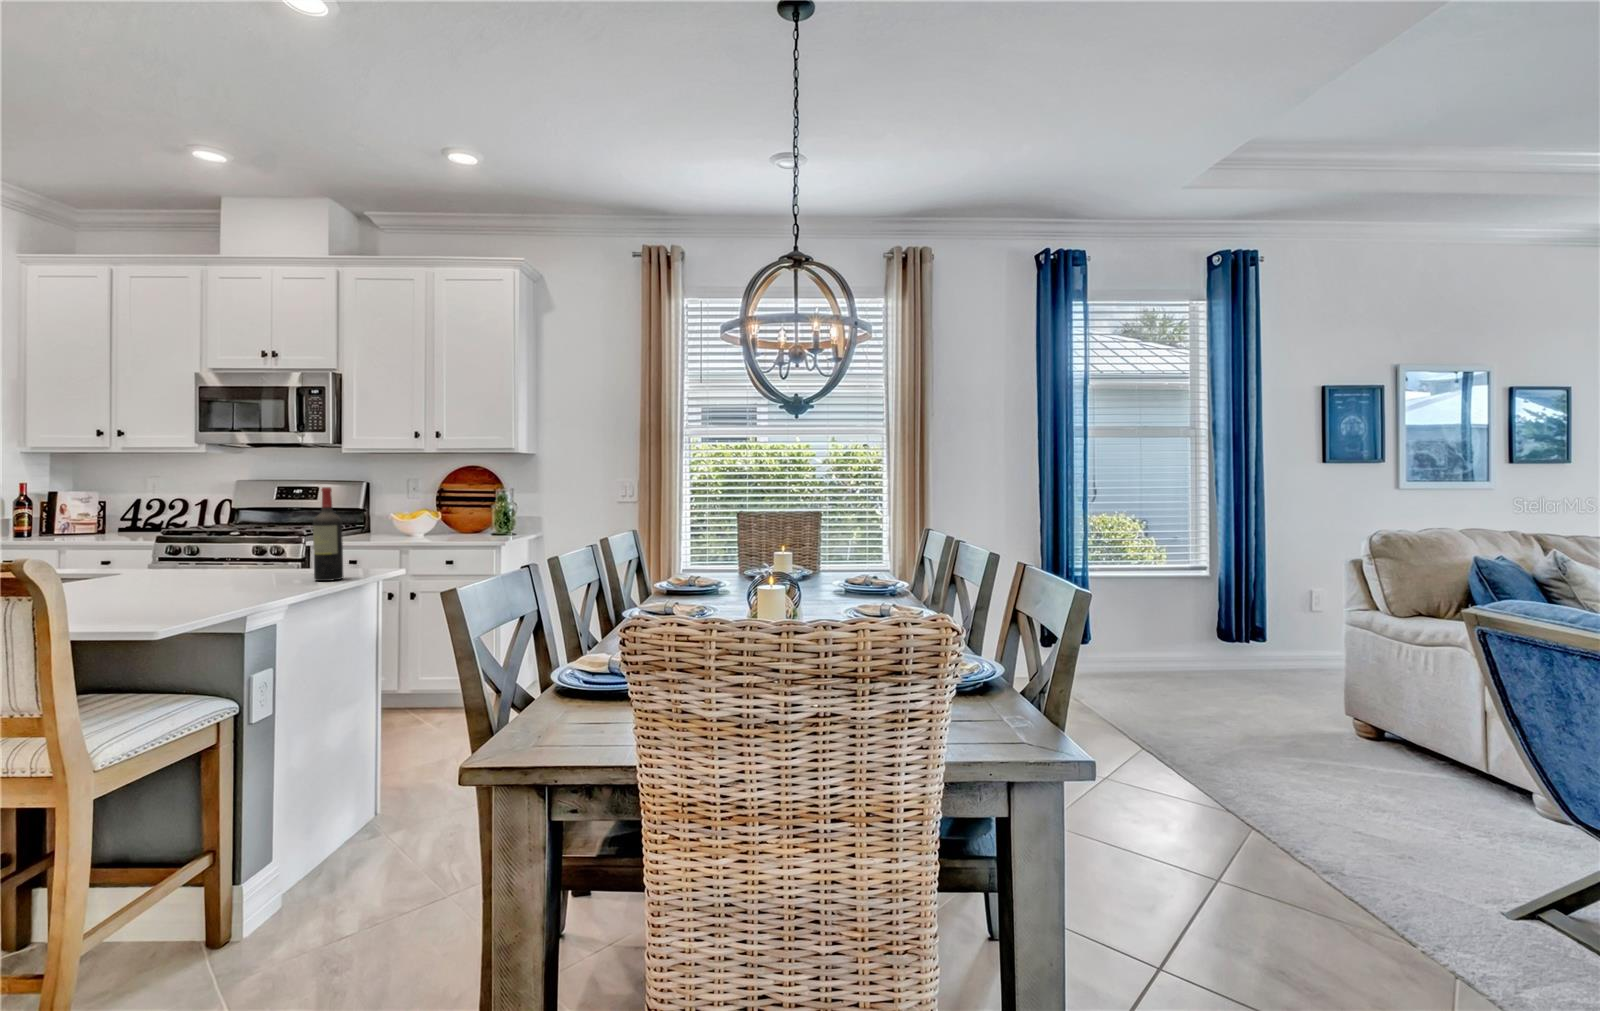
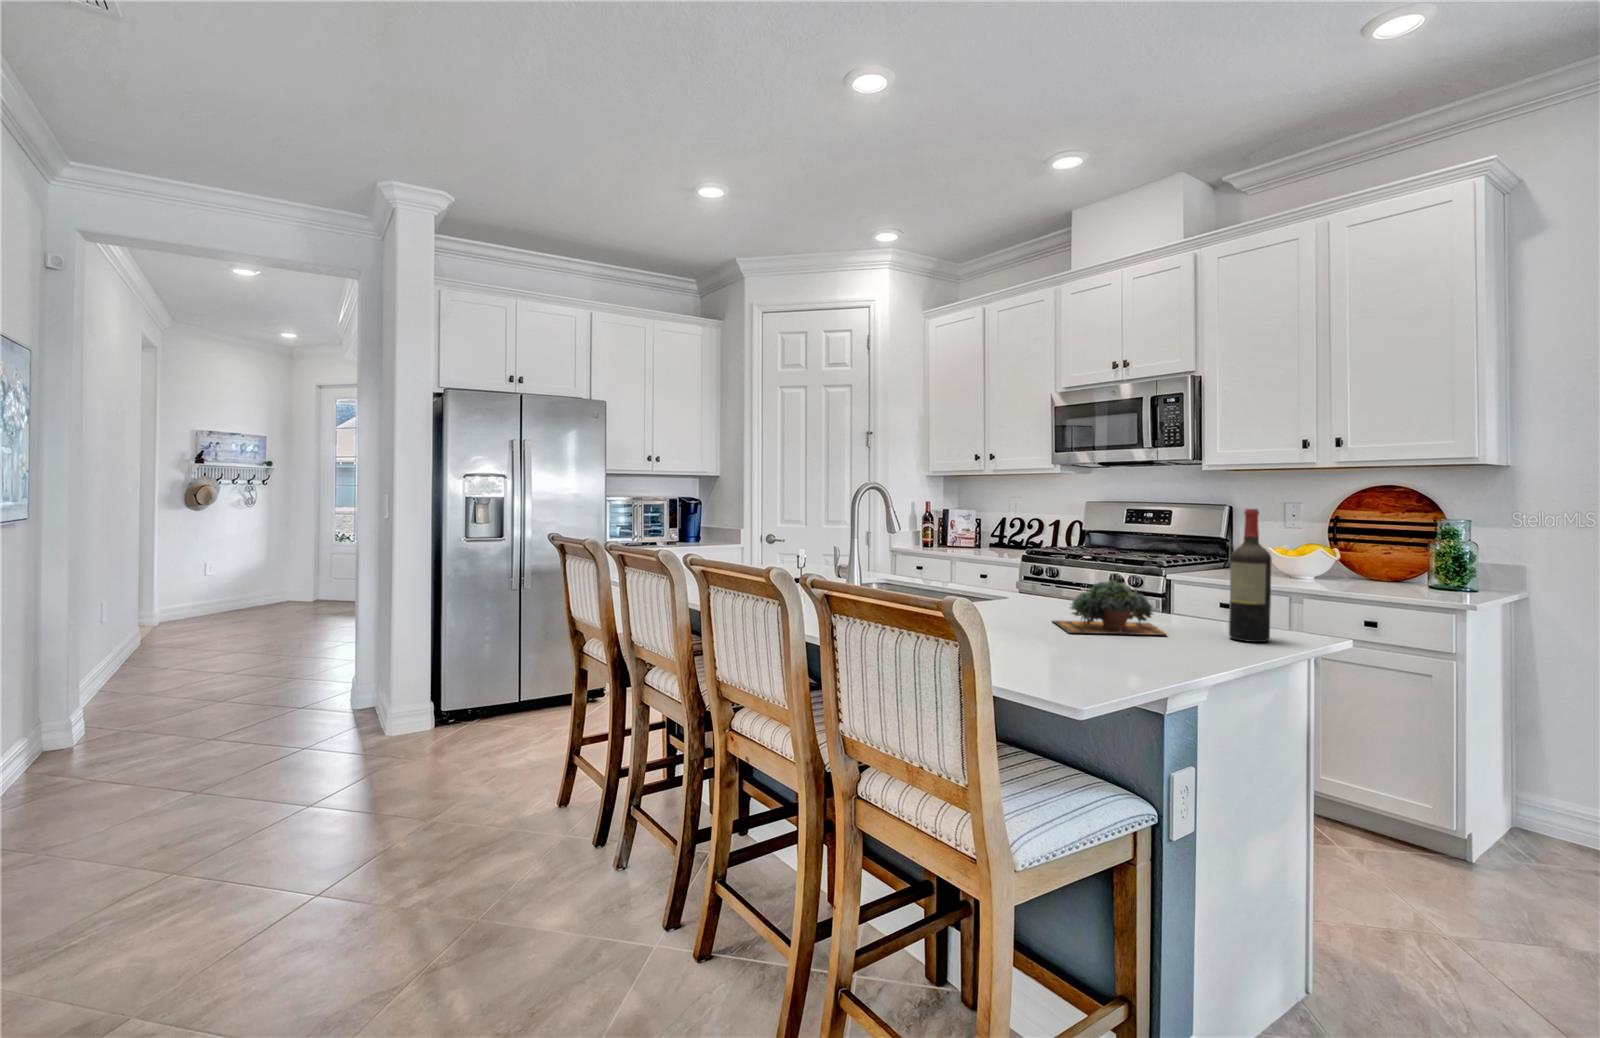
succulent plant: none [159,546,264,592] -> present [1053,580,1166,635]

